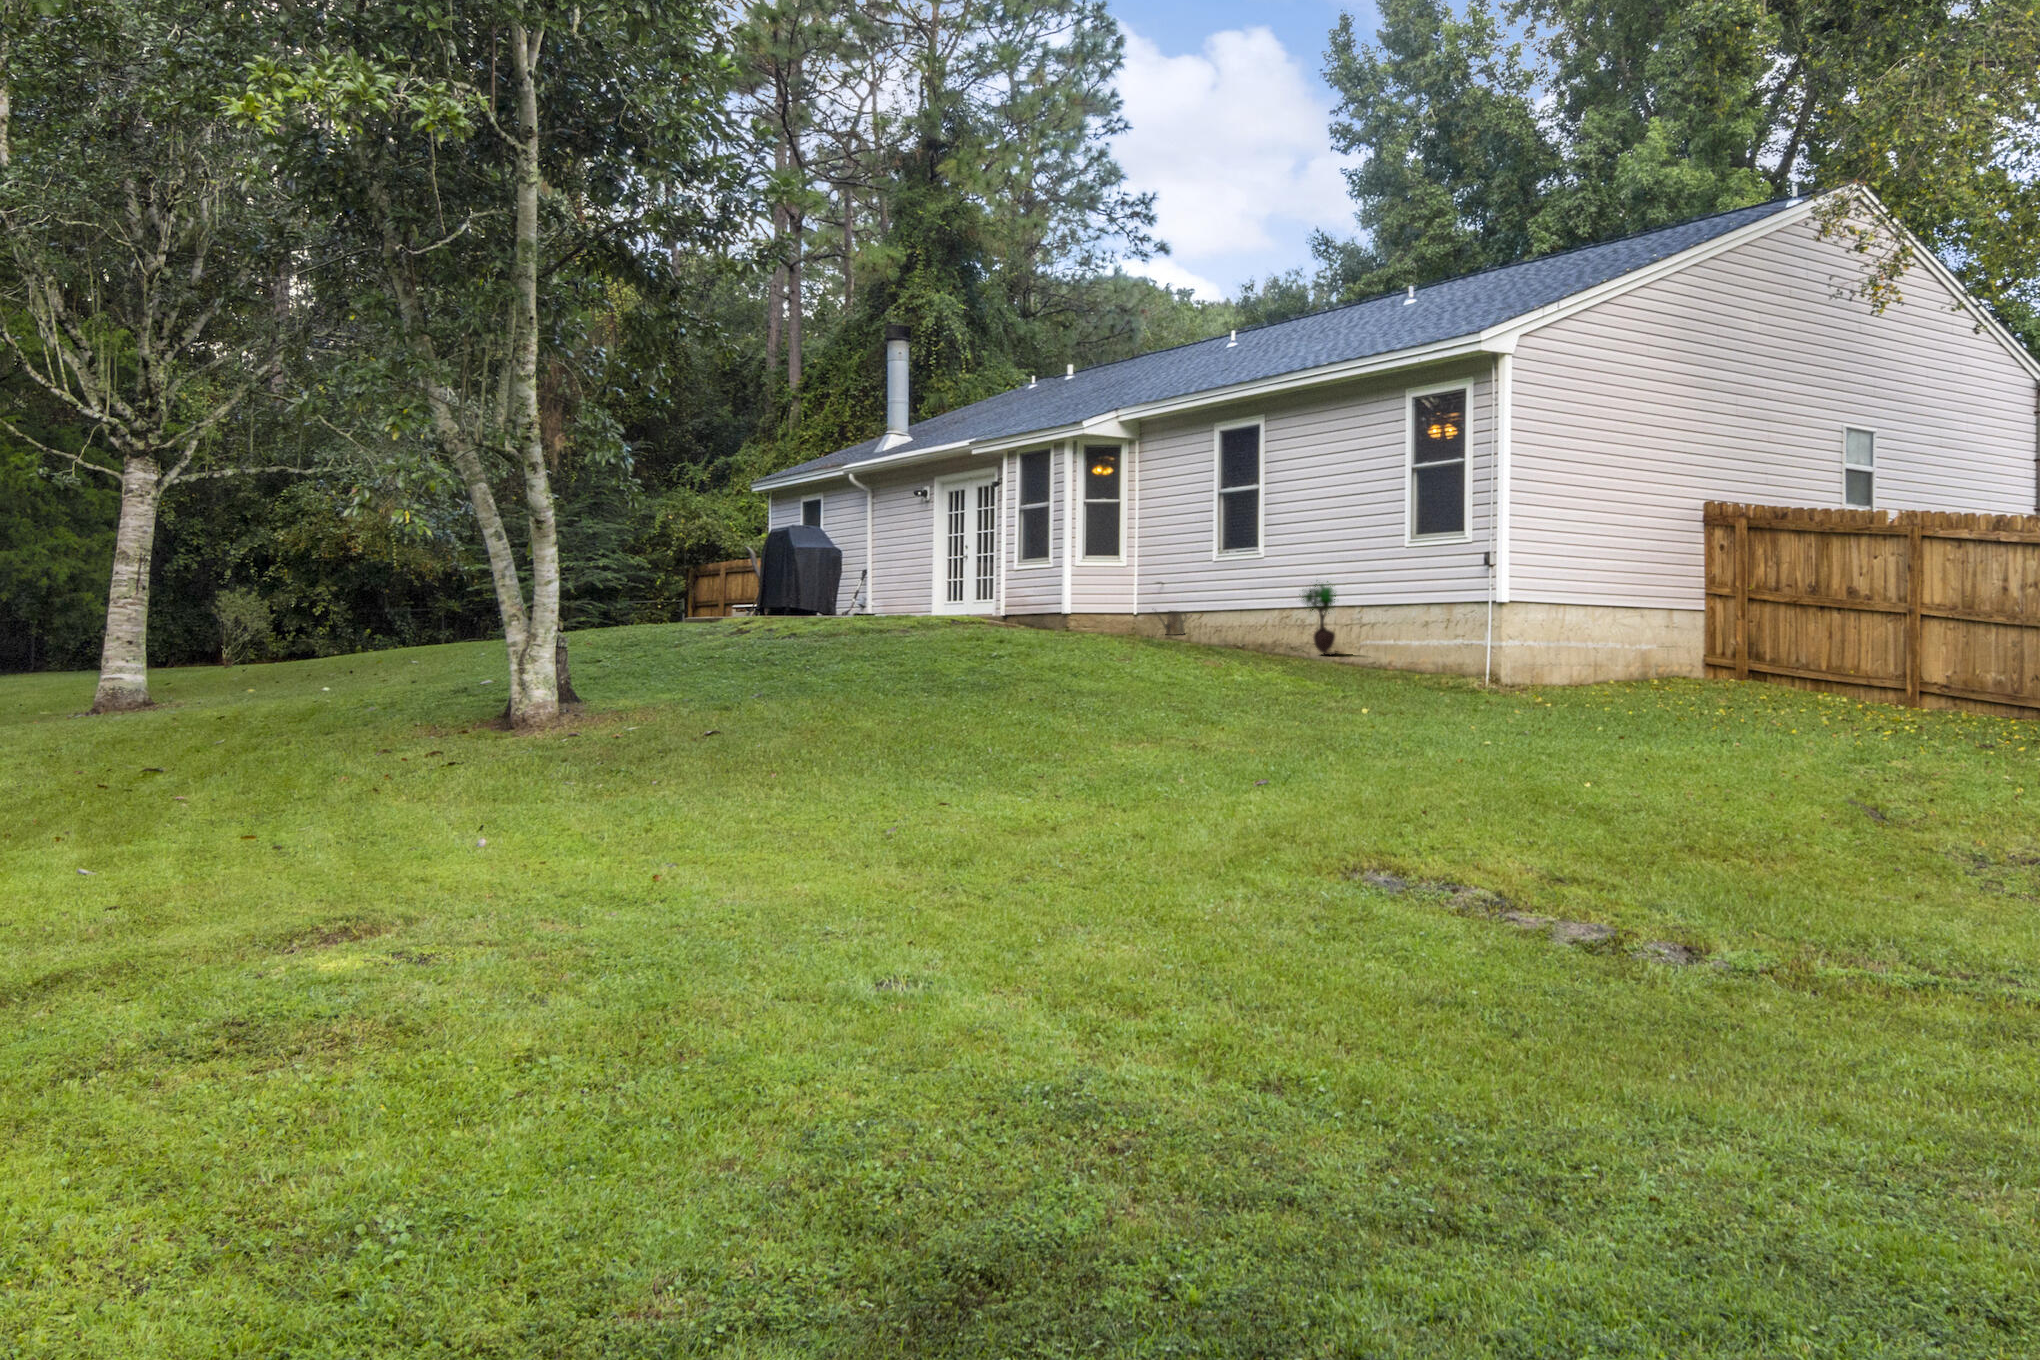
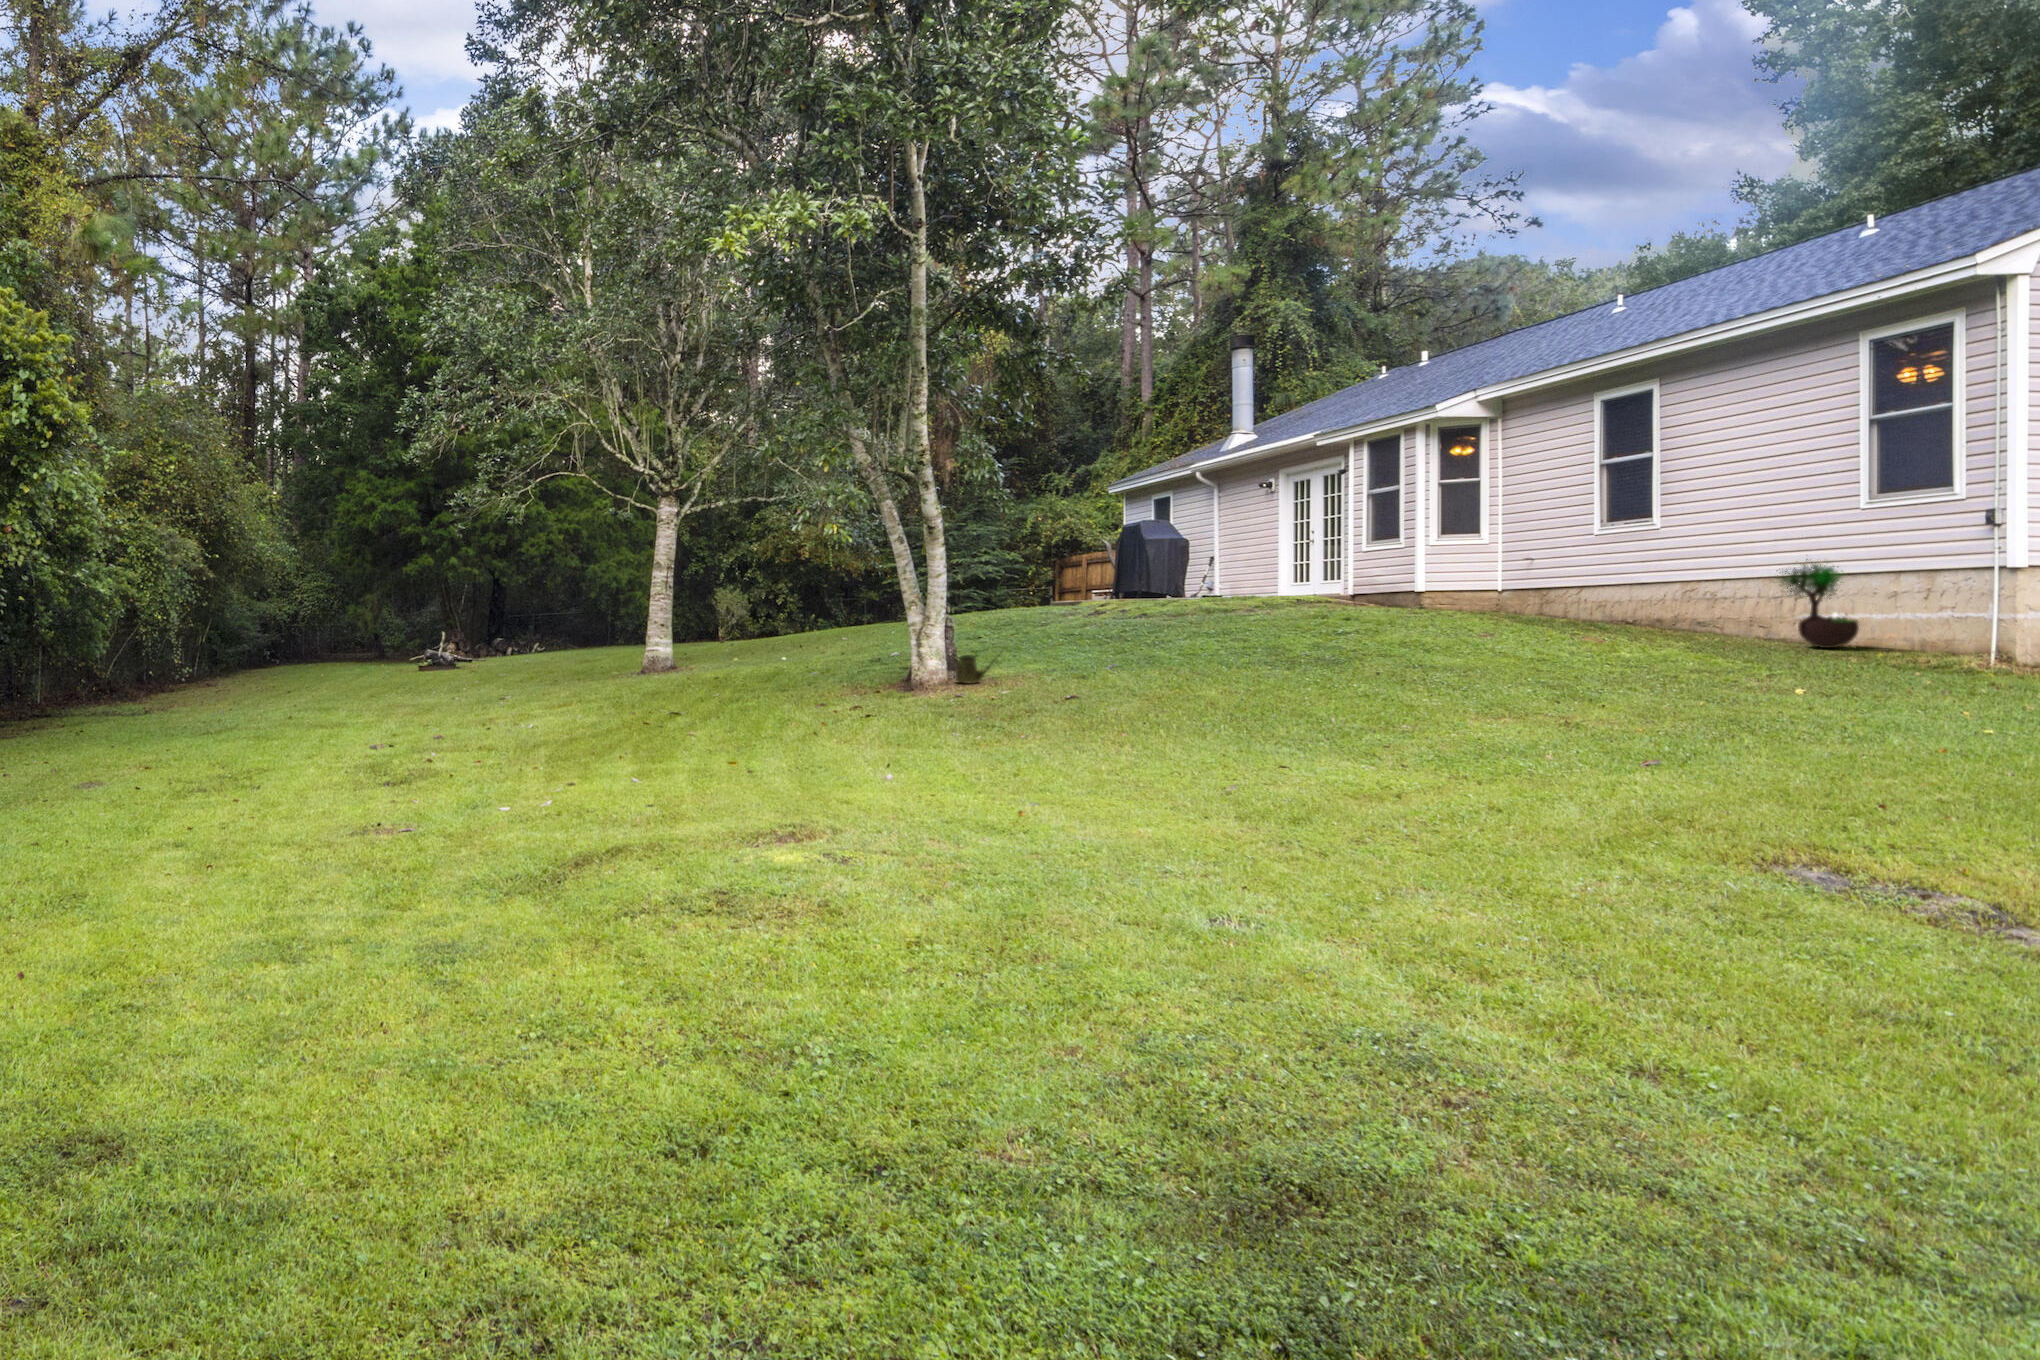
watering can: present [1160,611,1187,635] -> present [956,655,995,683]

